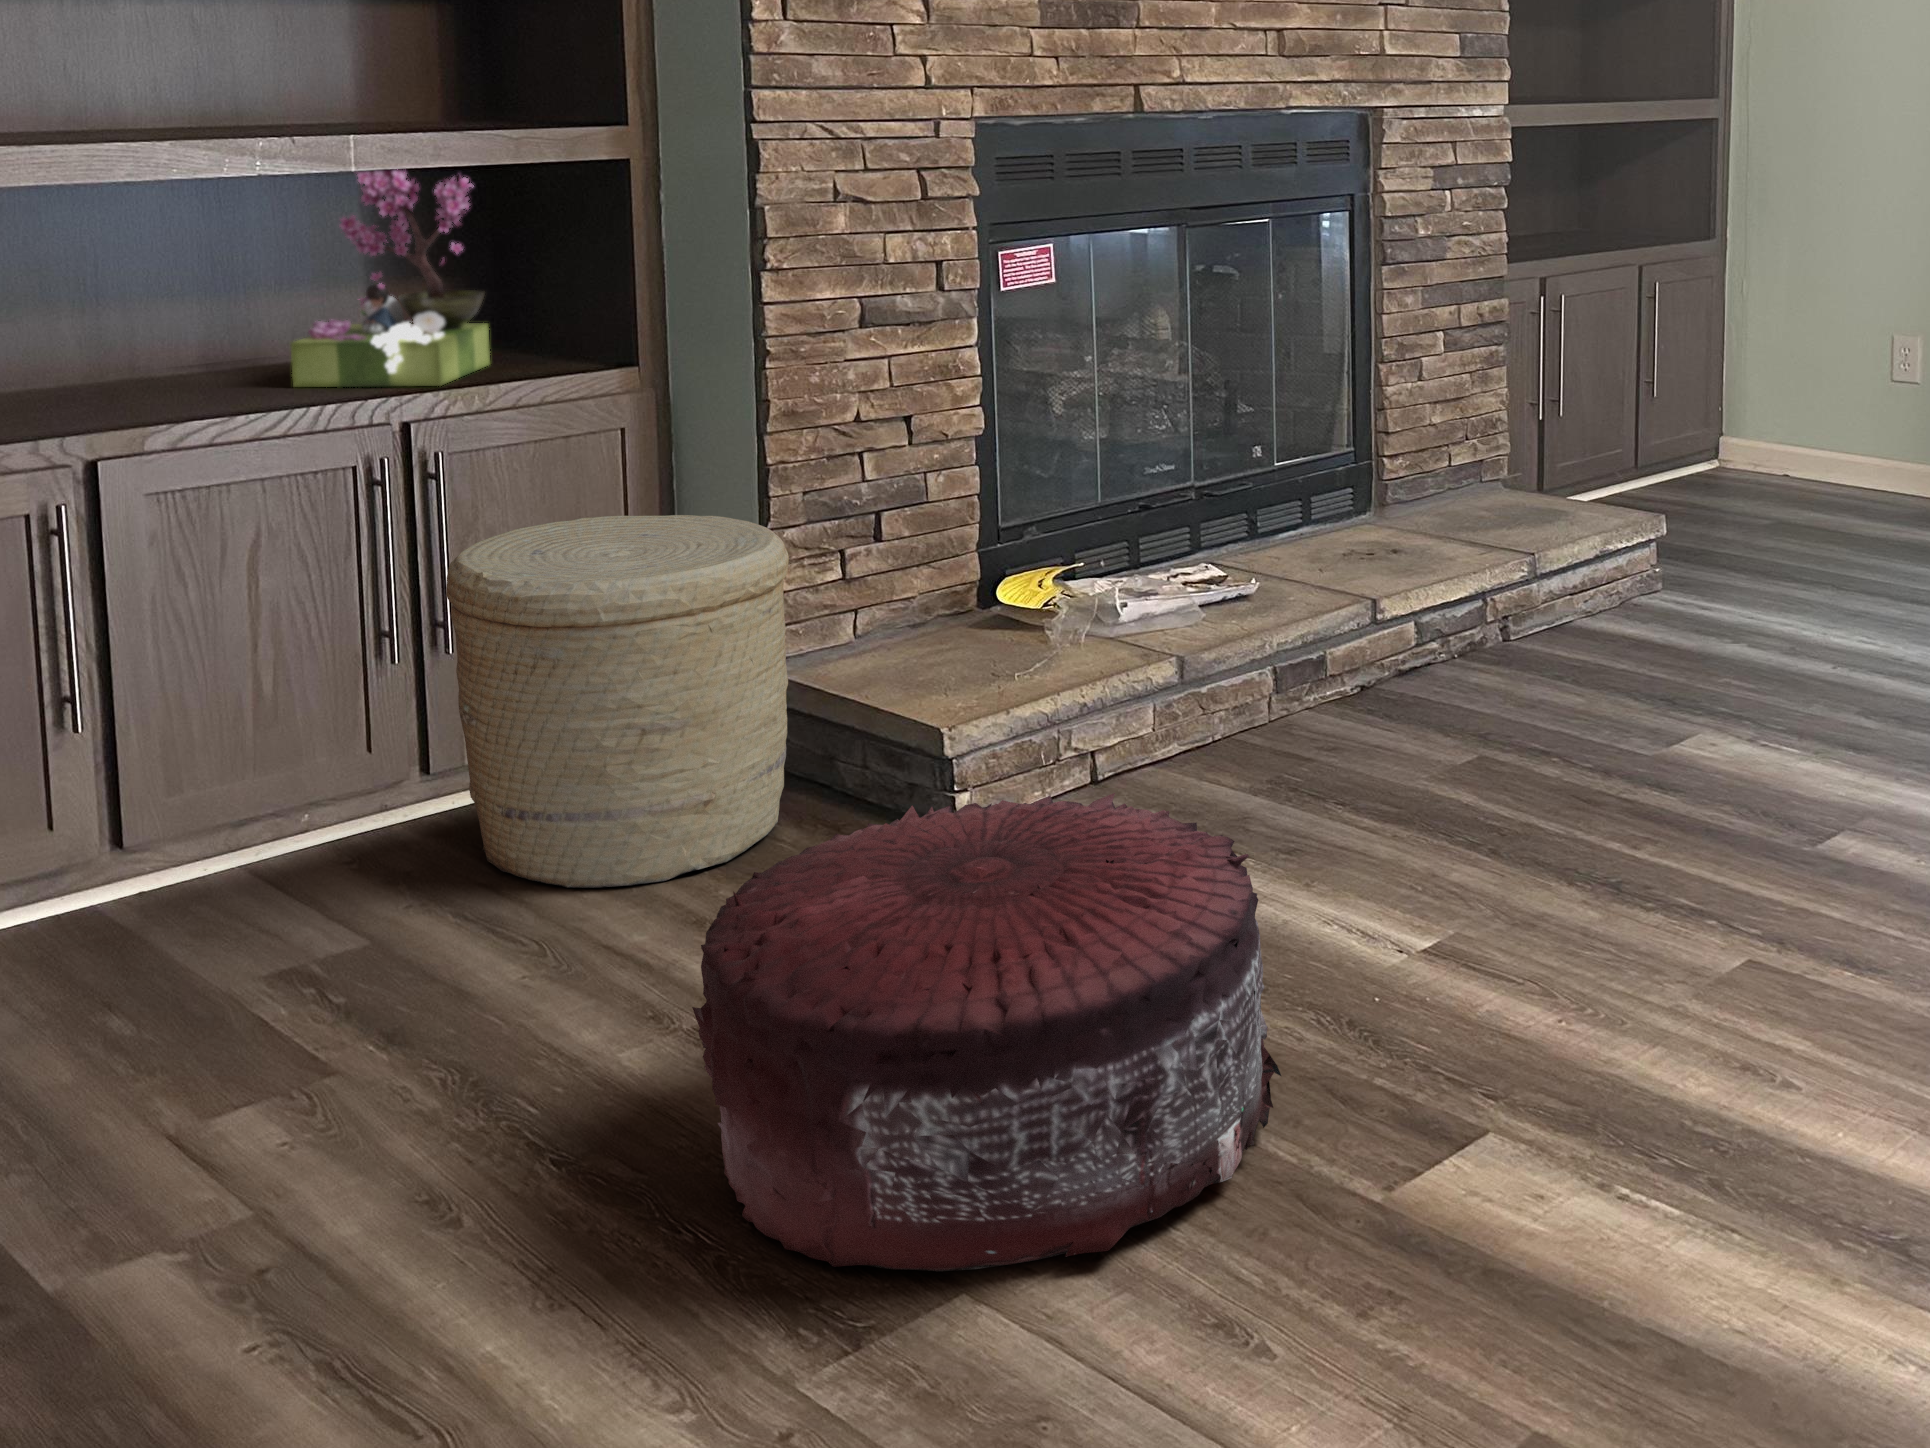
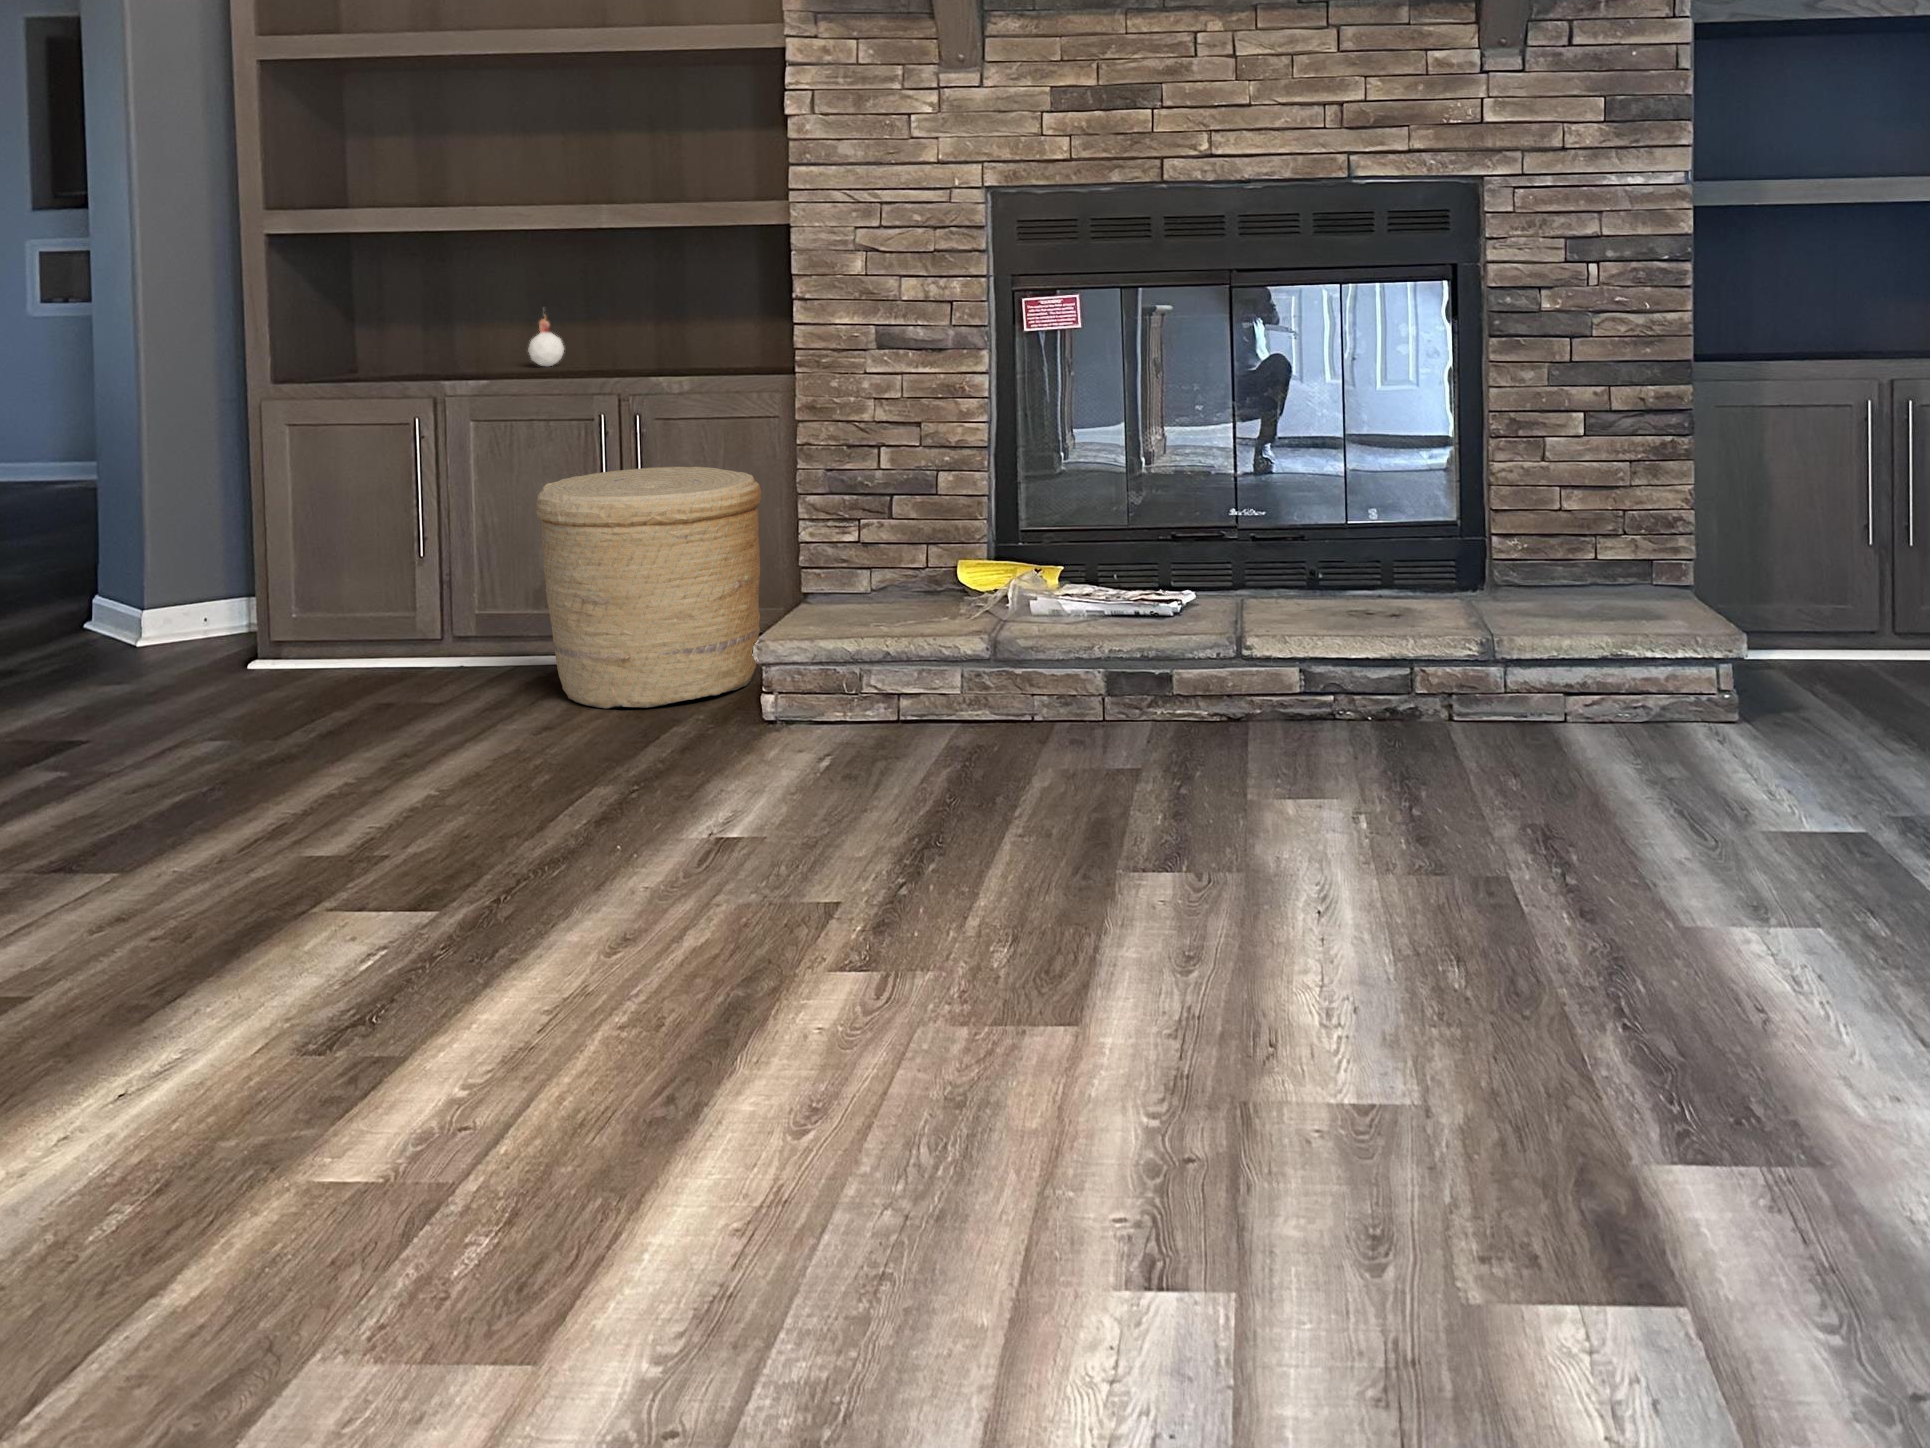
flower arrangement: present [290,169,490,387] -> none [607,217,733,371]
candle: none [109,298,175,396] -> present [528,316,564,366]
pouf: present [692,793,1281,1271] -> none [115,648,525,929]

